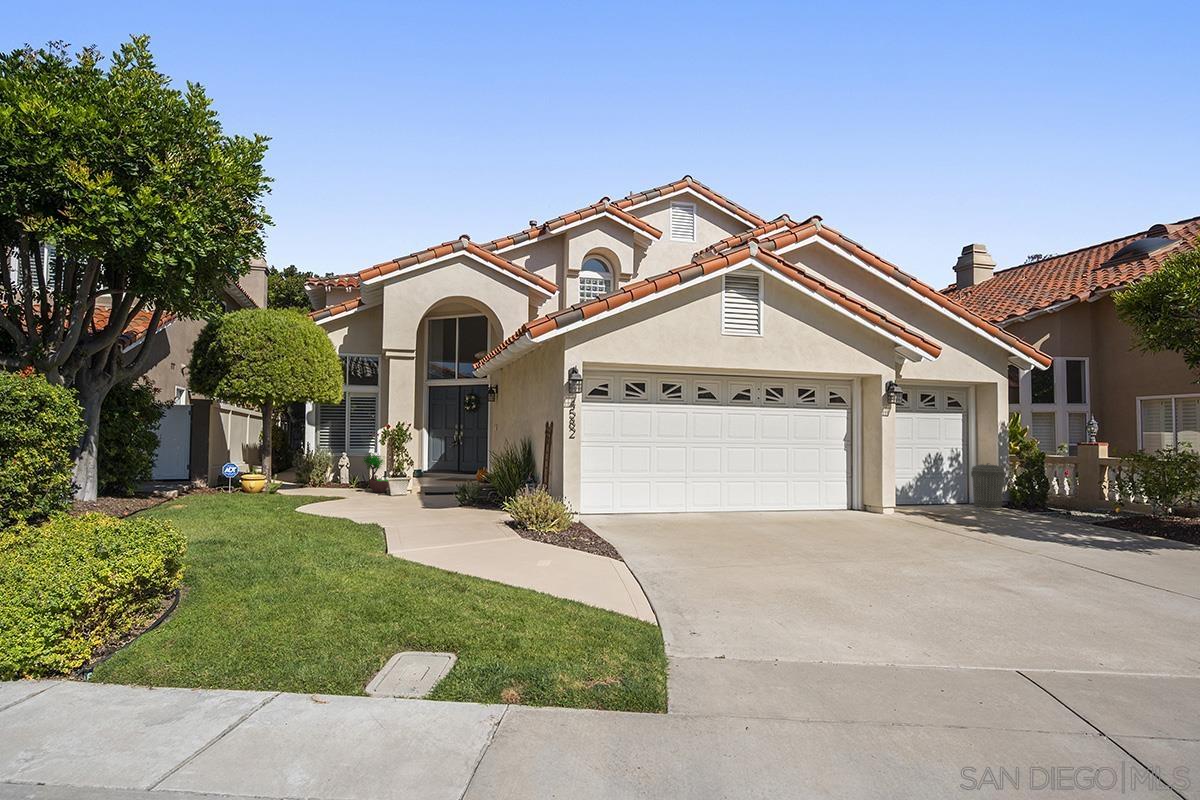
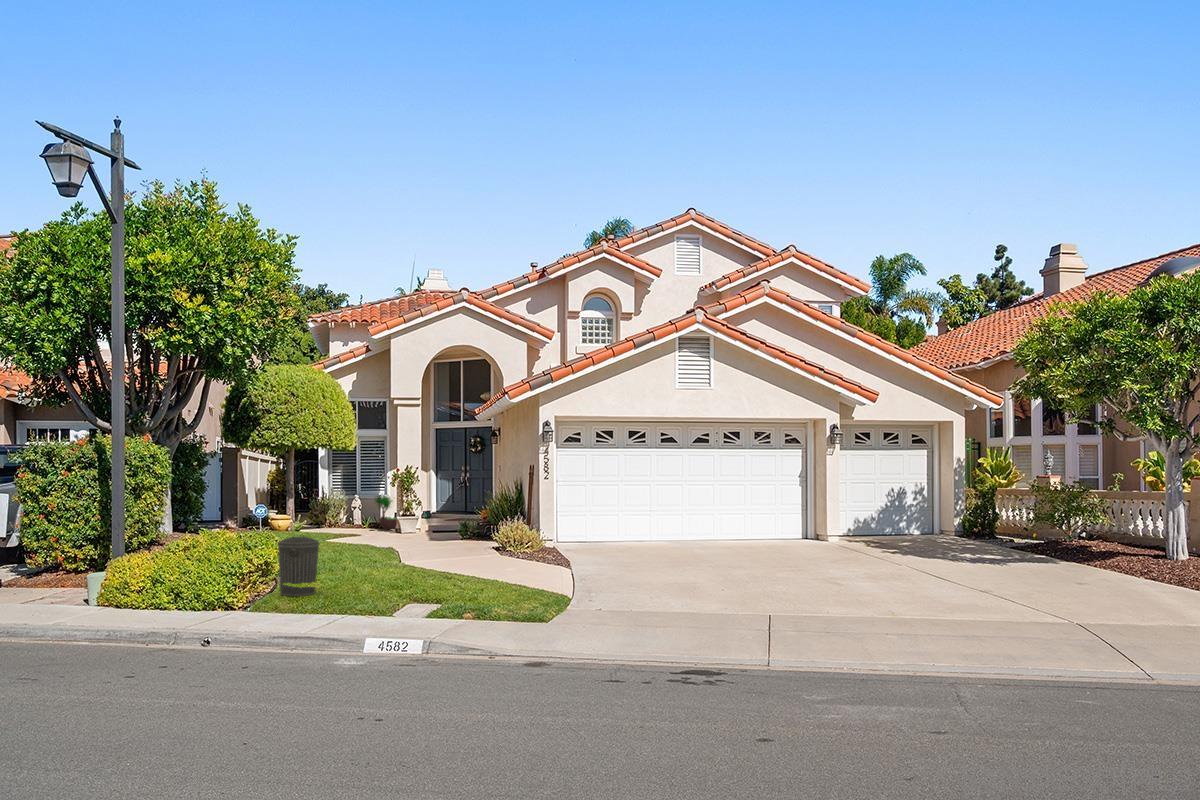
trash can: present [971,463,1005,508] -> present [278,536,319,596]

